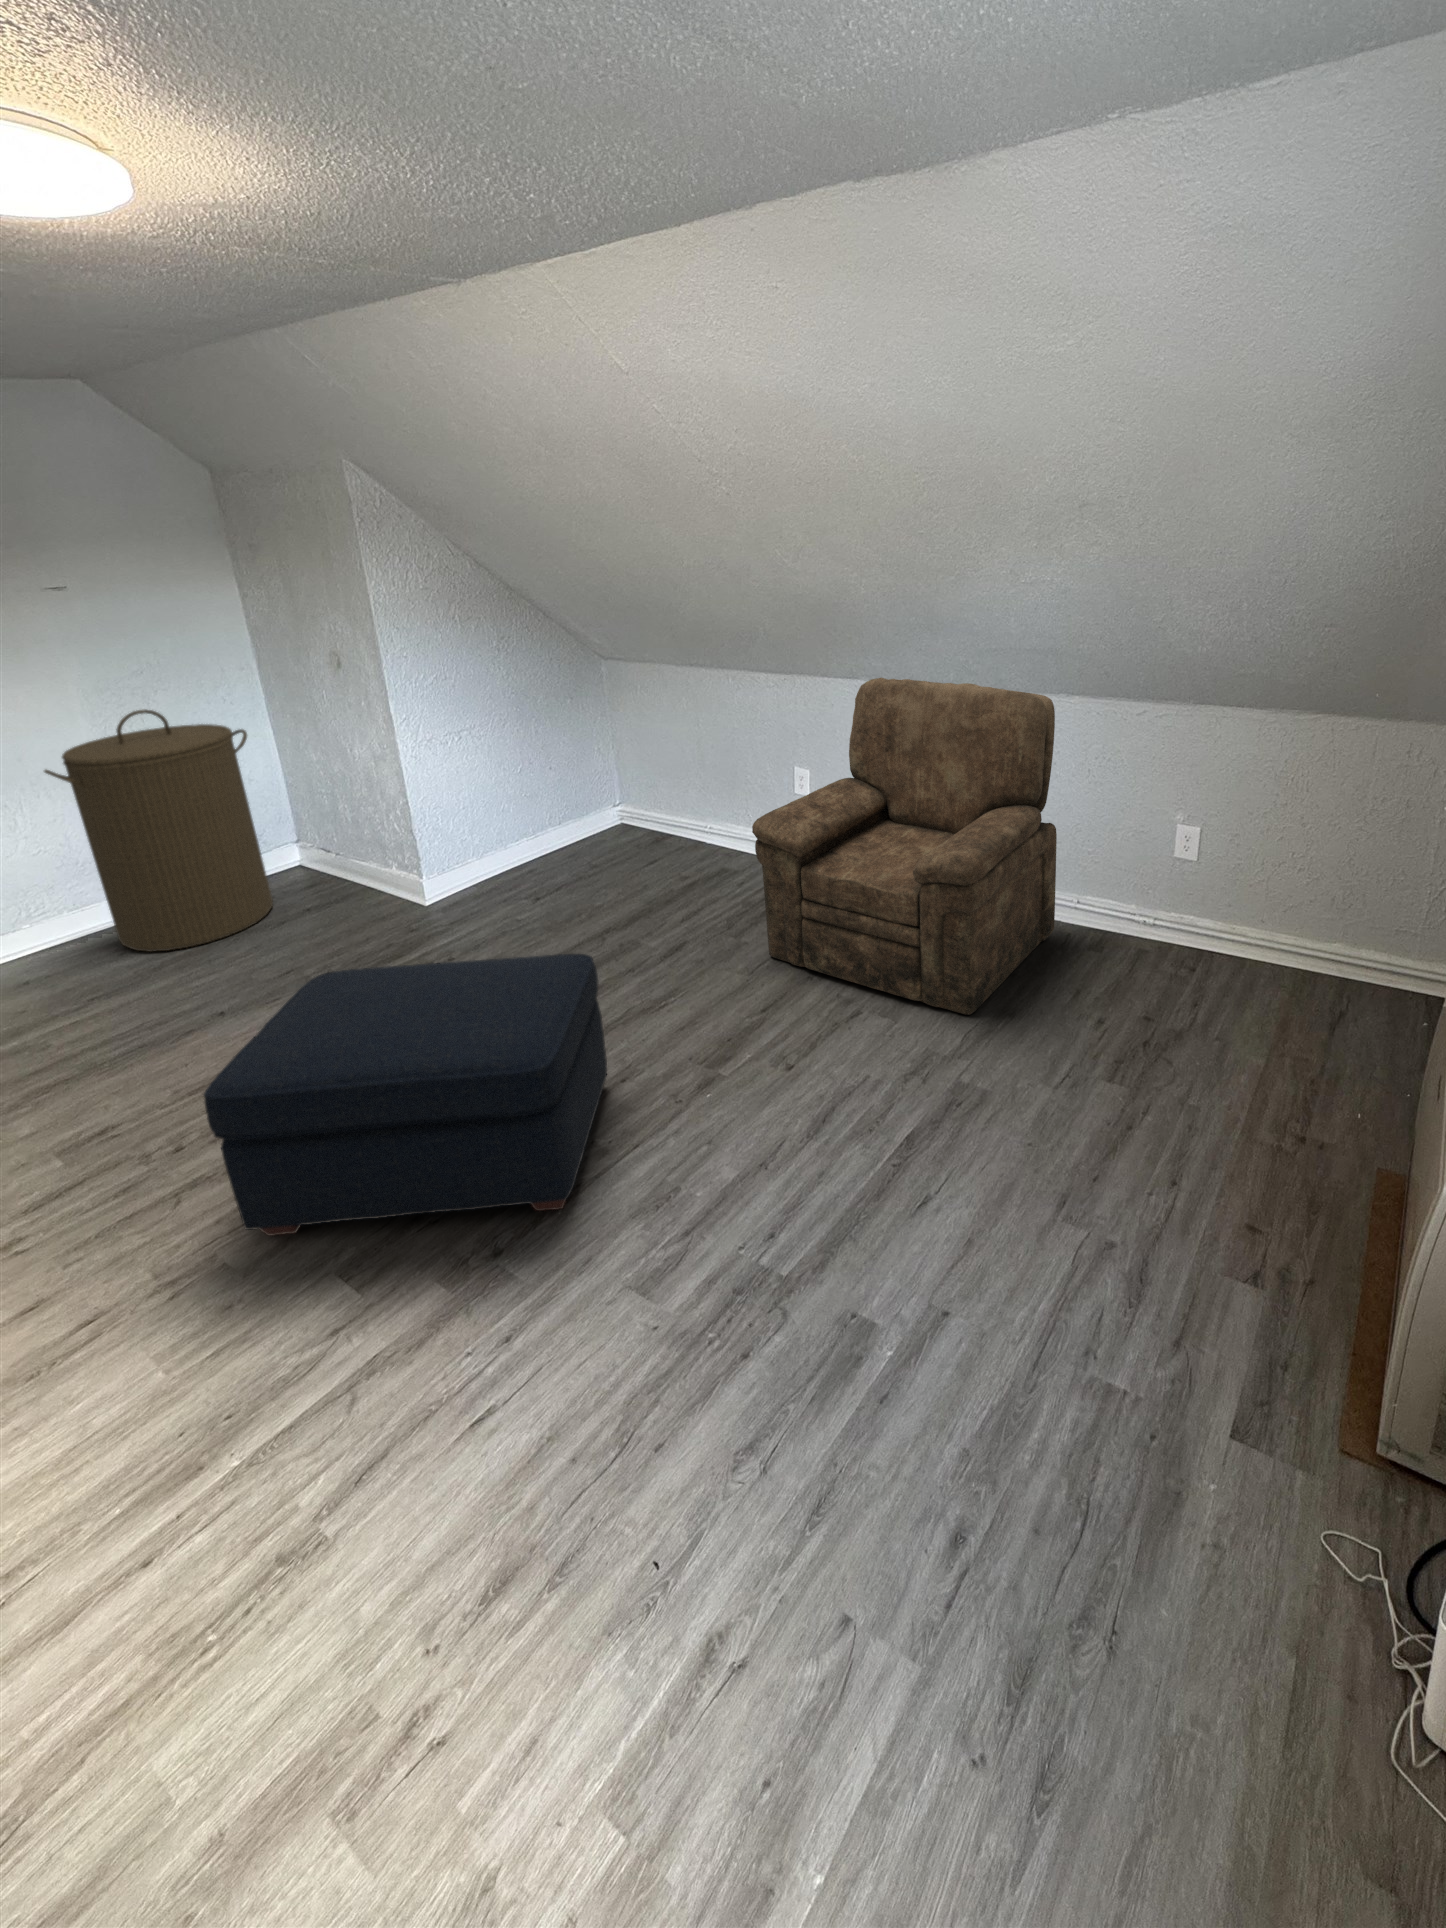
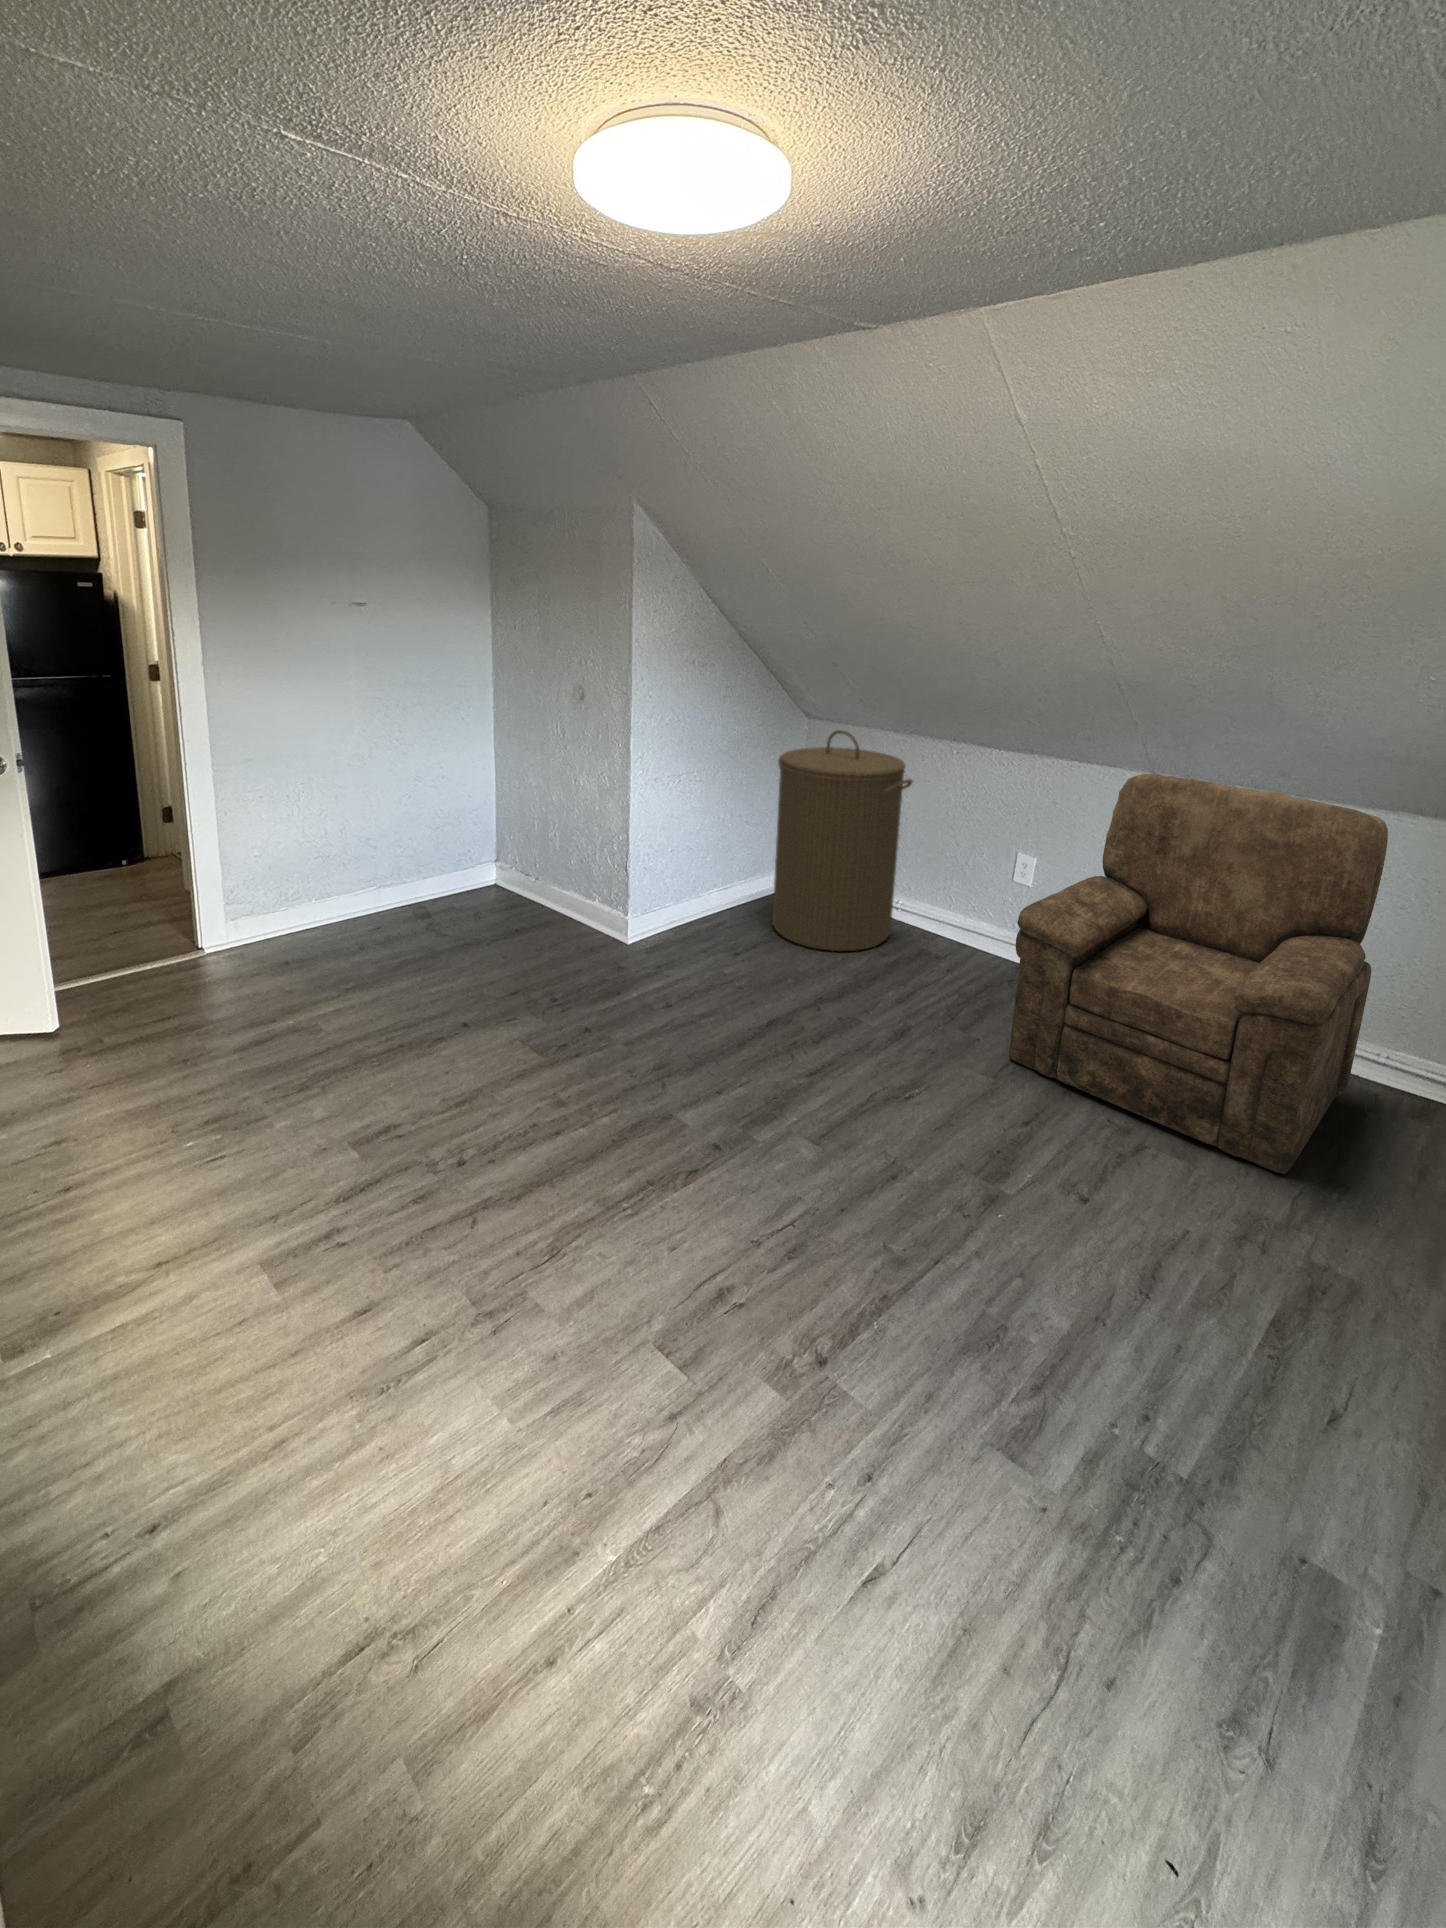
laundry hamper: present [44,710,273,952] -> present [772,730,912,951]
ottoman: present [204,954,607,1236] -> none [555,1008,915,1321]

